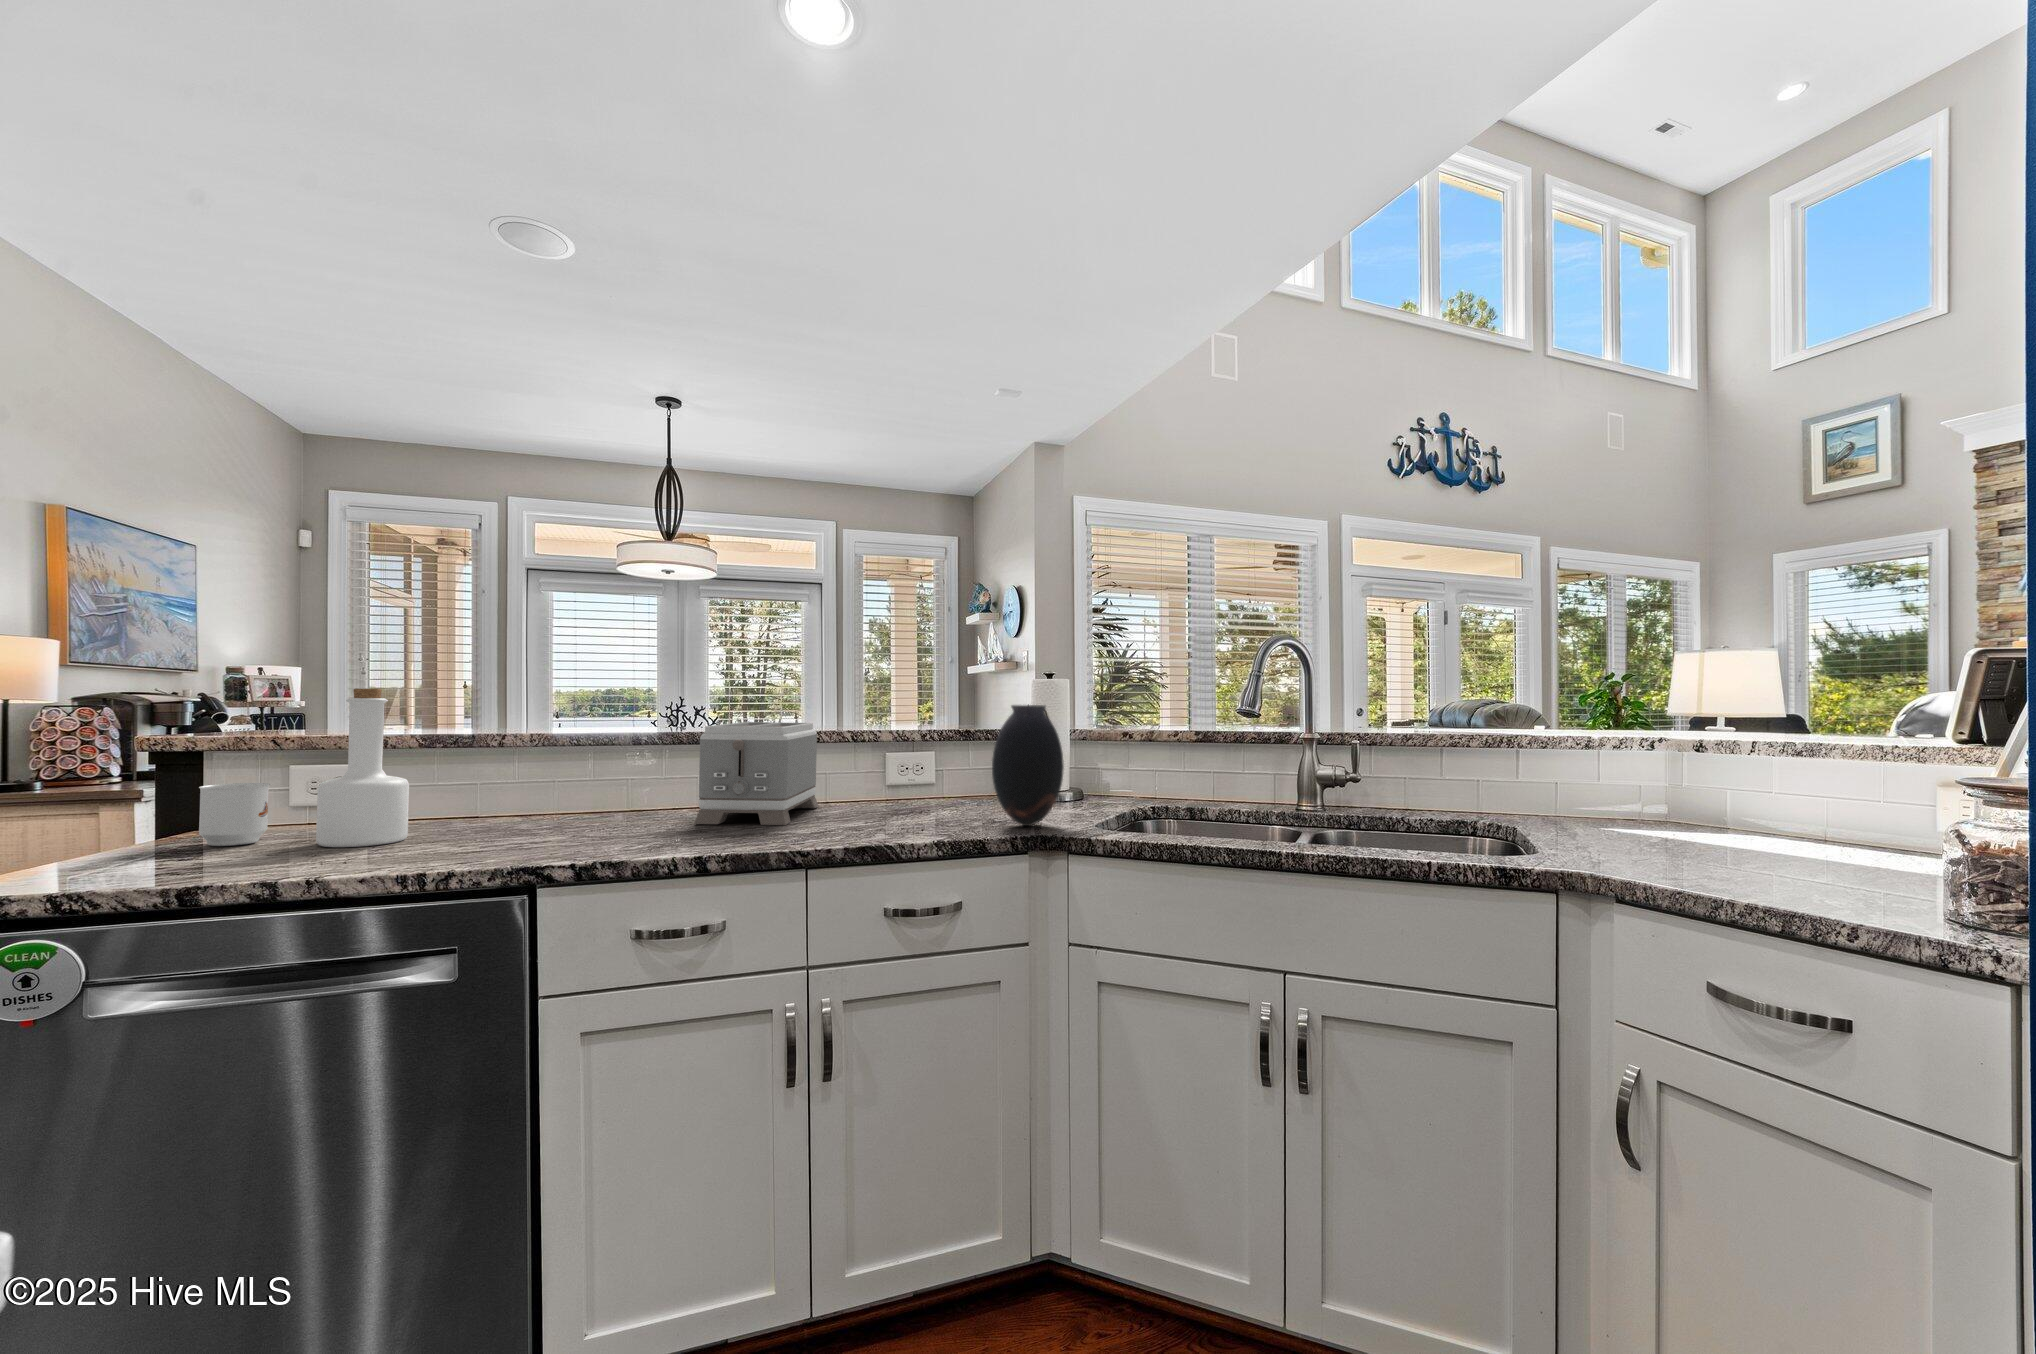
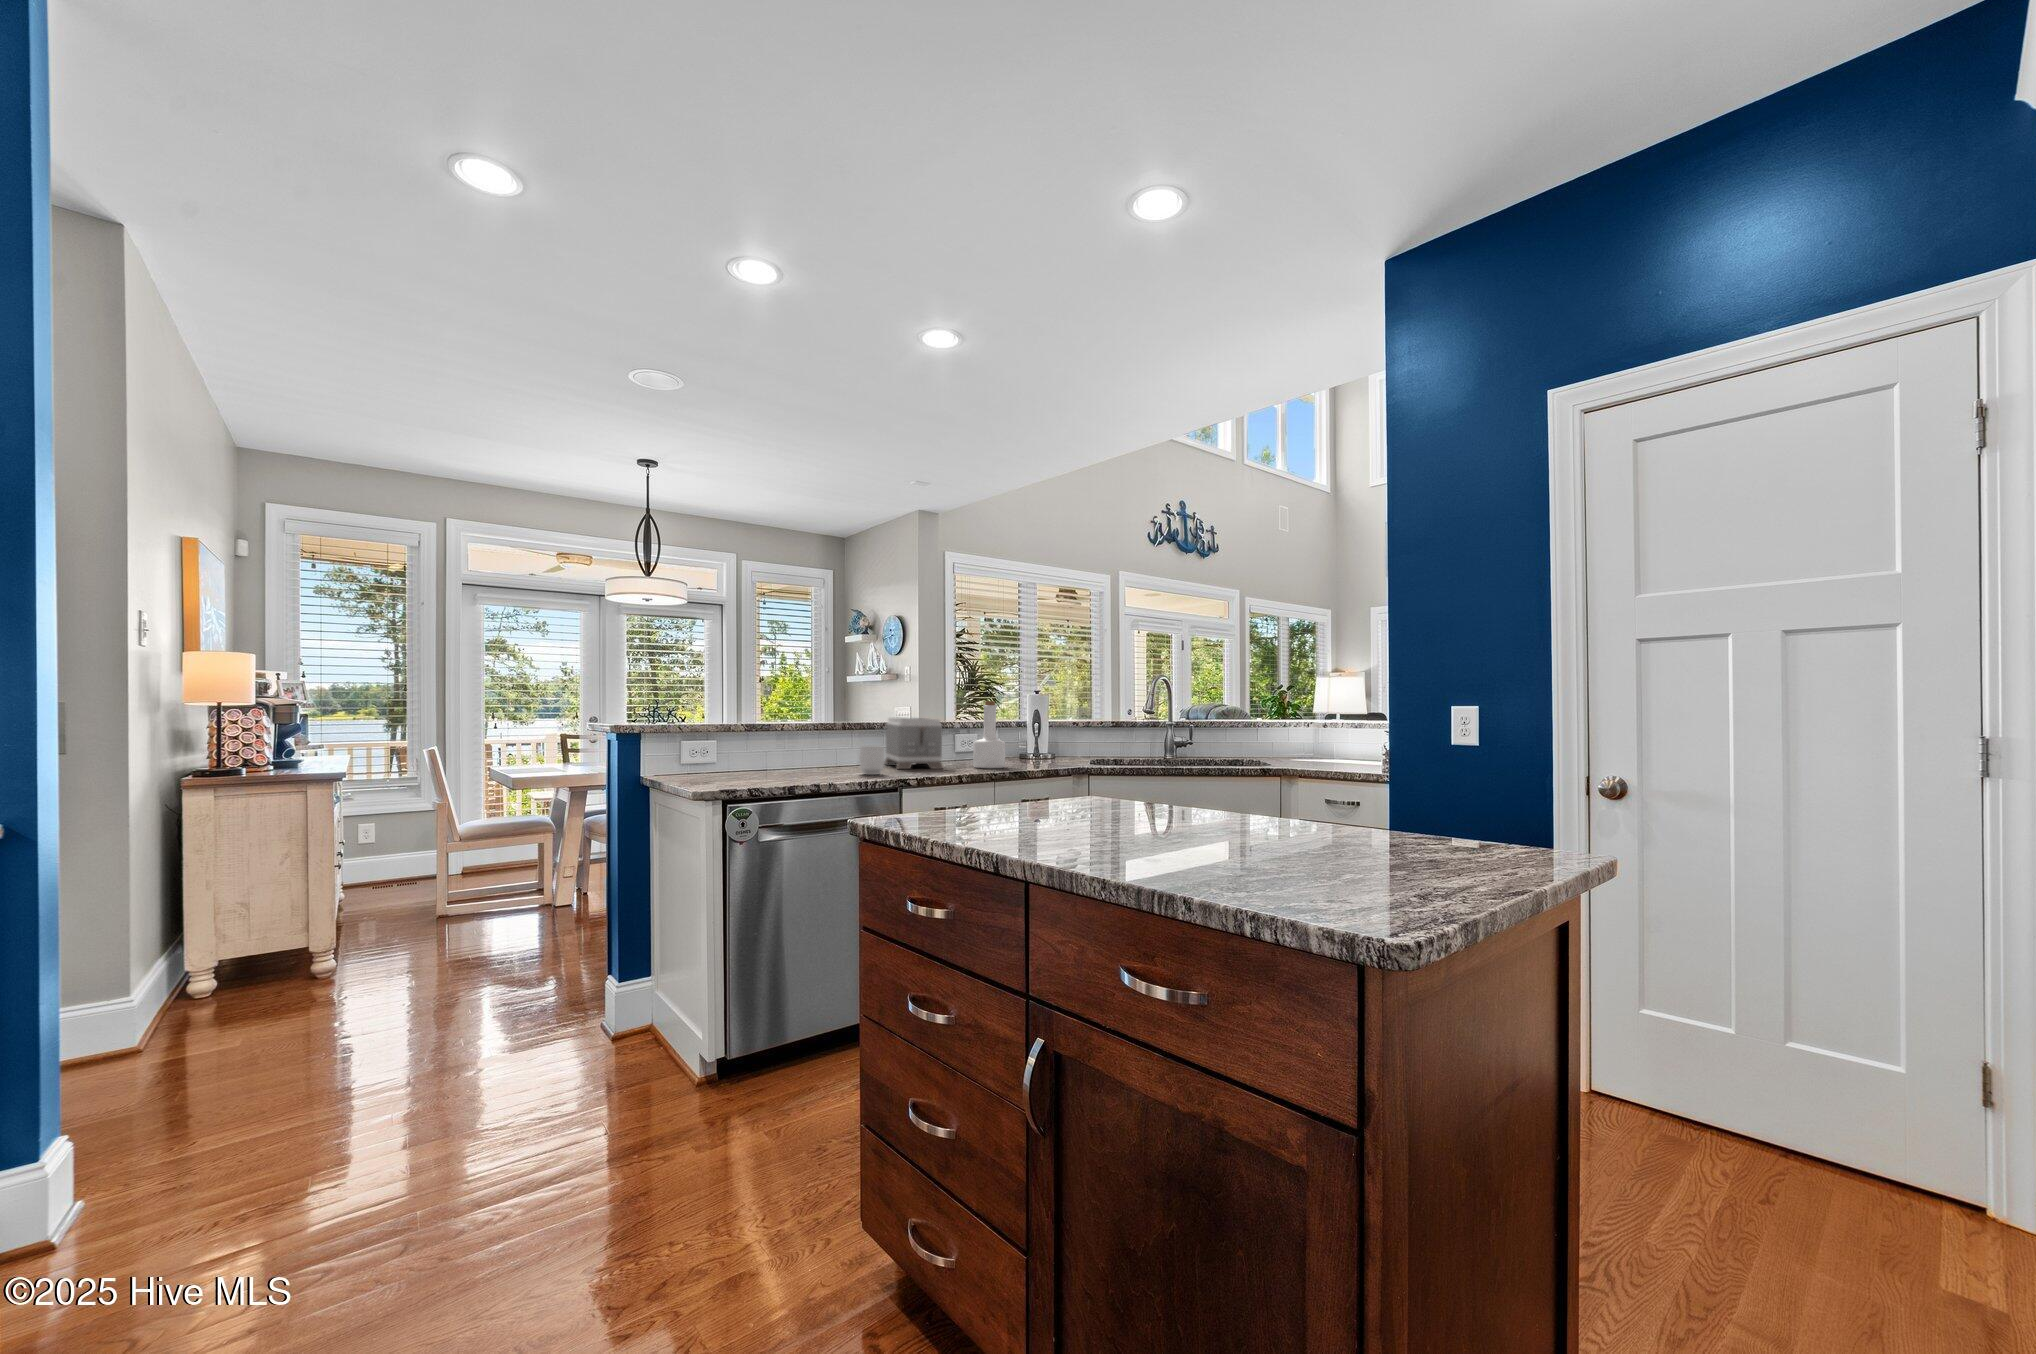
bottle: present [316,689,409,847] -> present [973,701,1005,768]
vase: present [992,705,1064,826] -> none [1041,708,1075,766]
mug: present [199,783,270,846] -> present [859,746,884,775]

